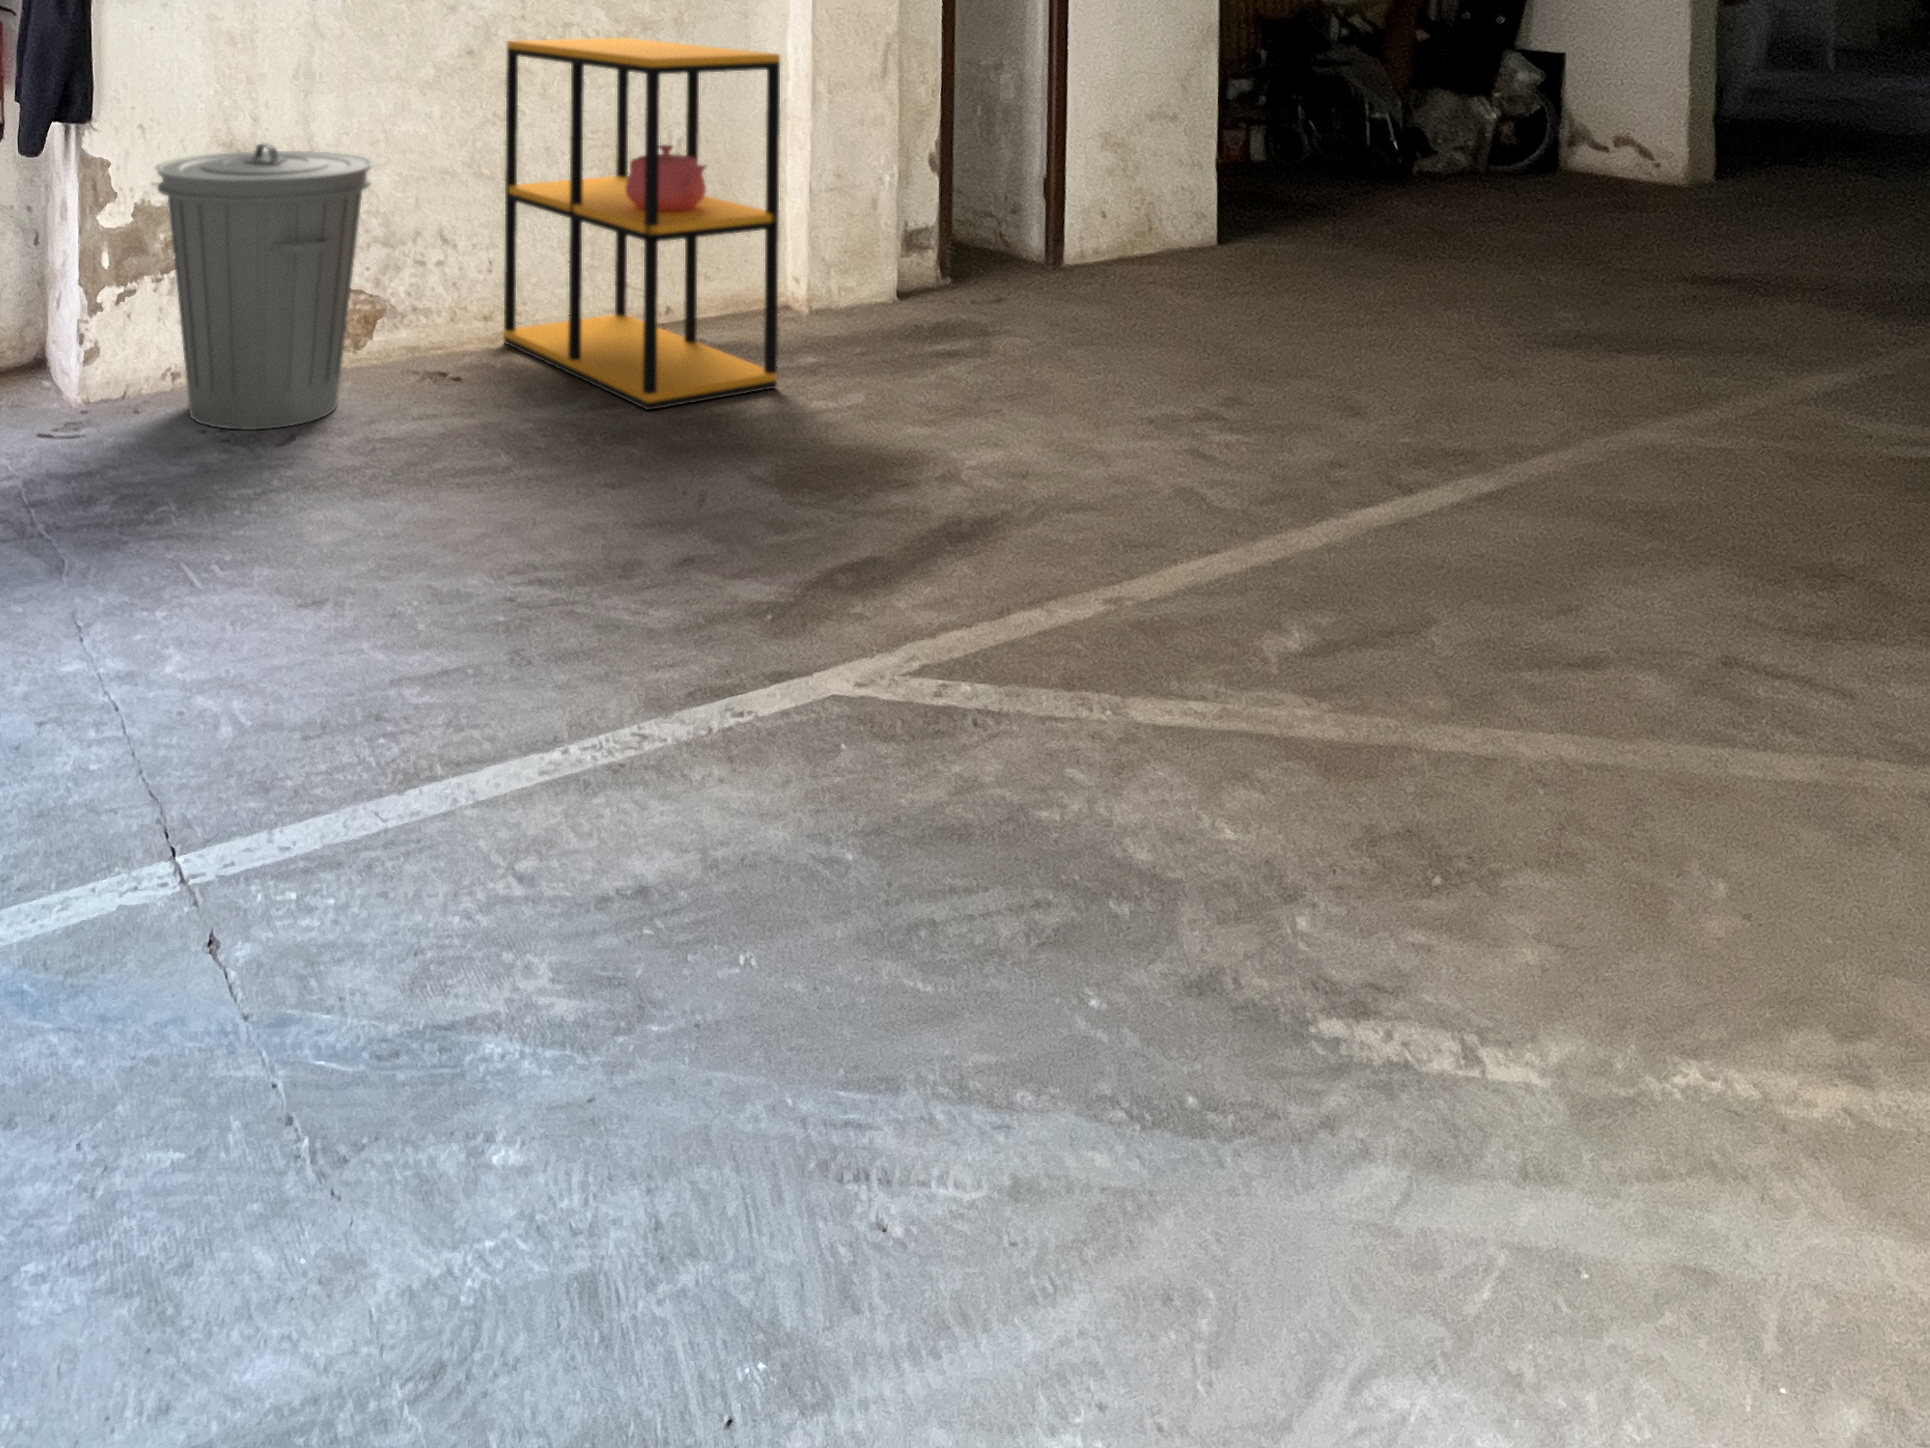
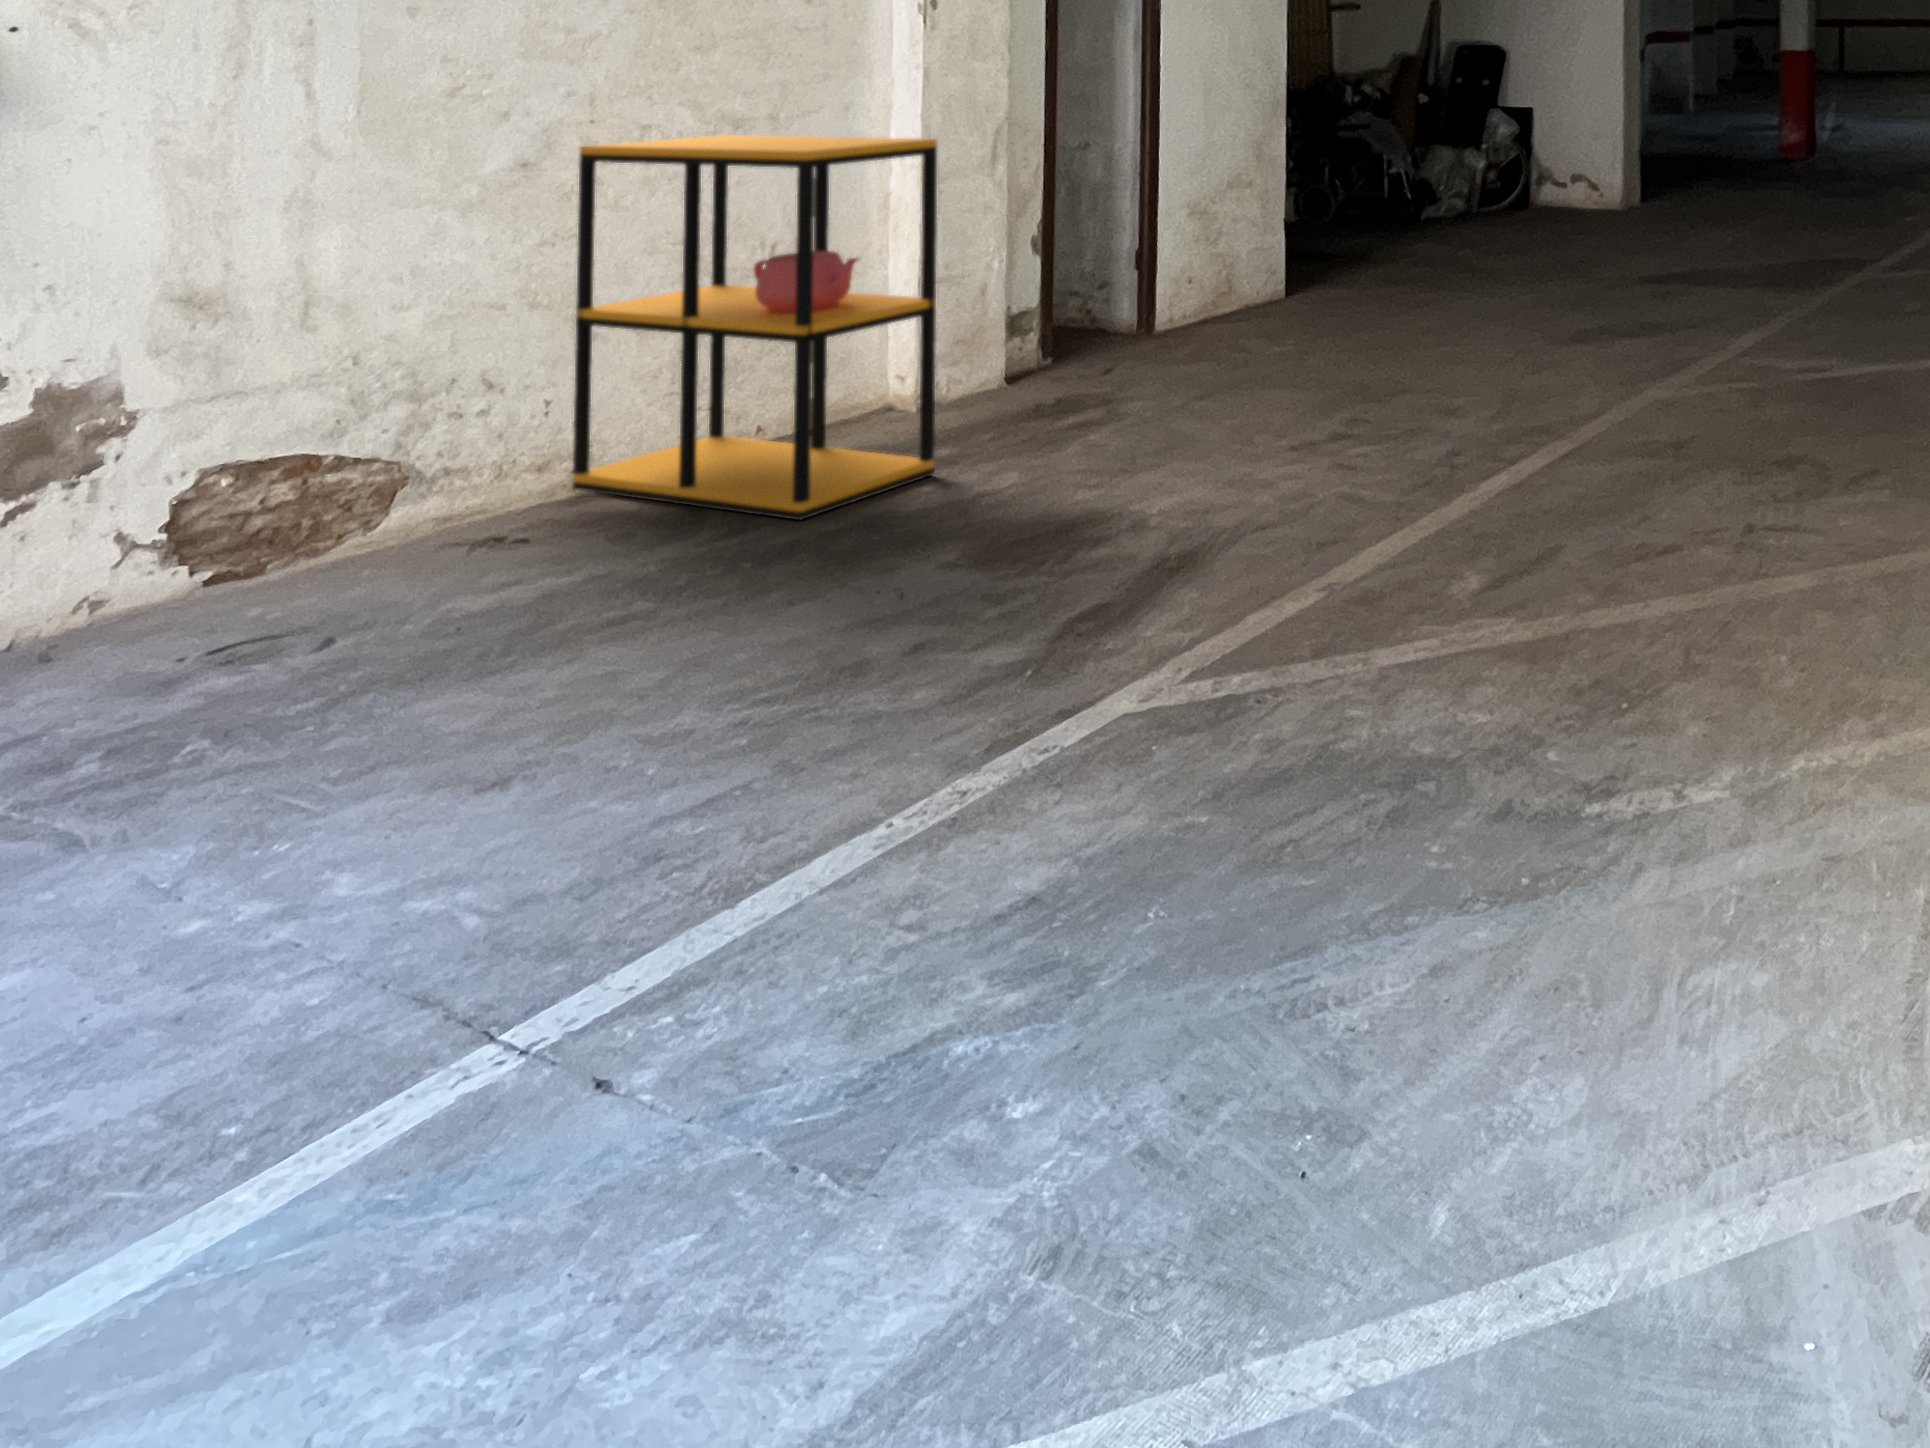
trash can: present [156,143,373,429] -> none [91,287,437,650]

